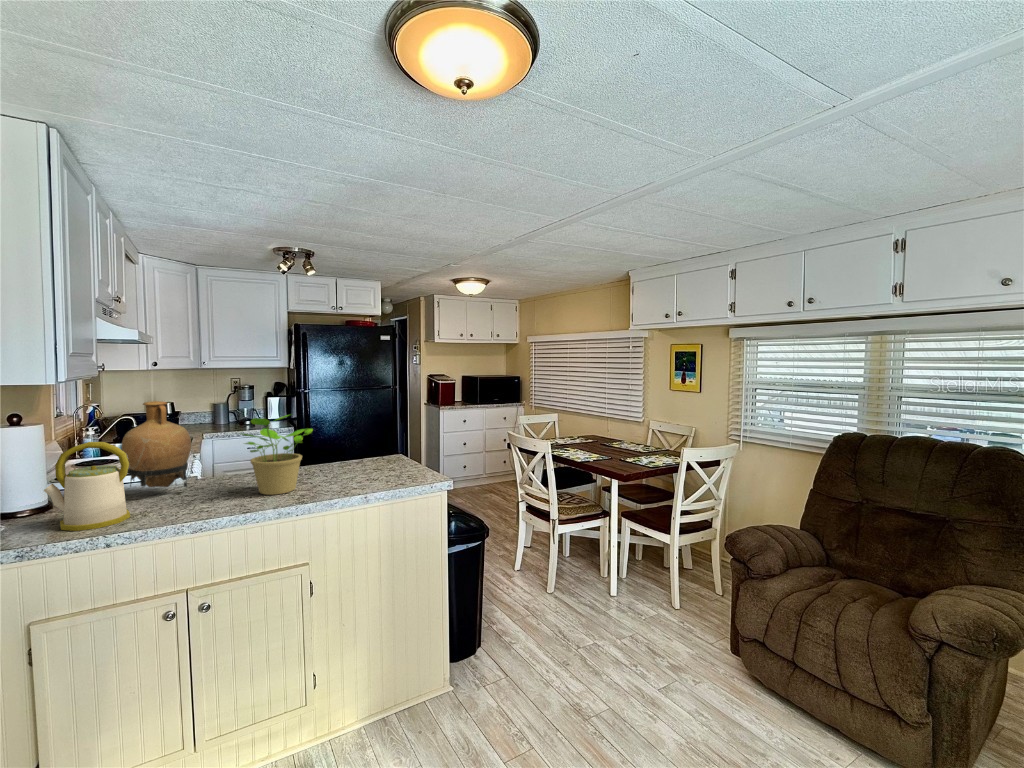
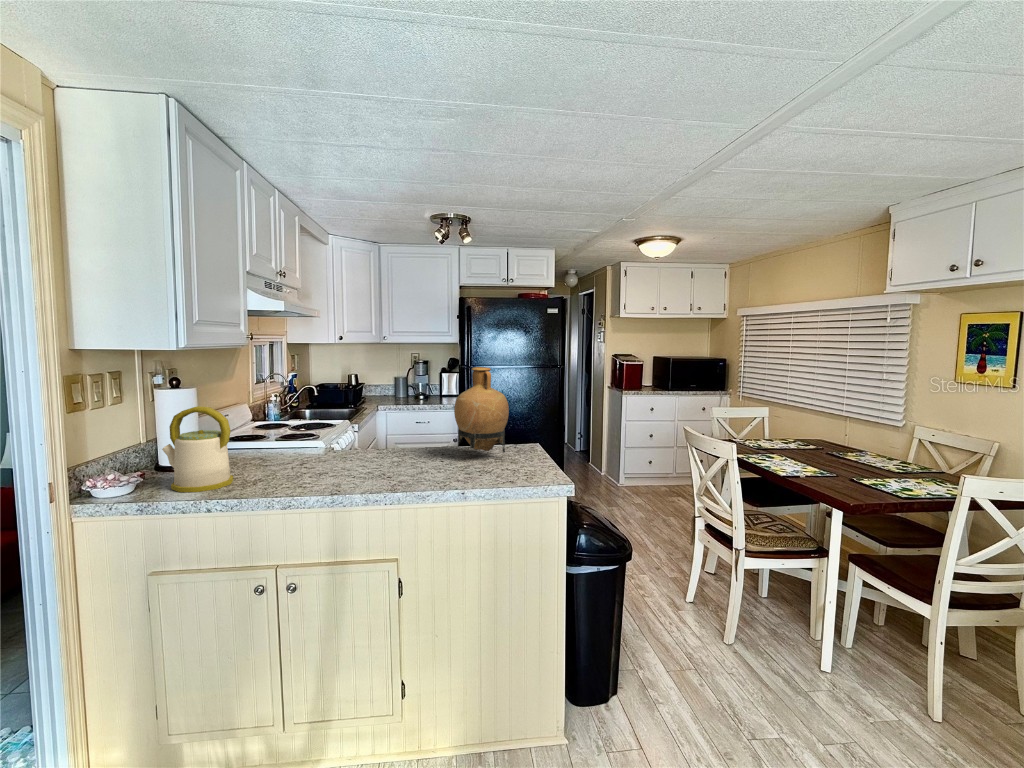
vase: present [122,401,191,487] -> present [454,367,509,452]
potted plant: present [240,415,313,495] -> none [328,389,411,477]

